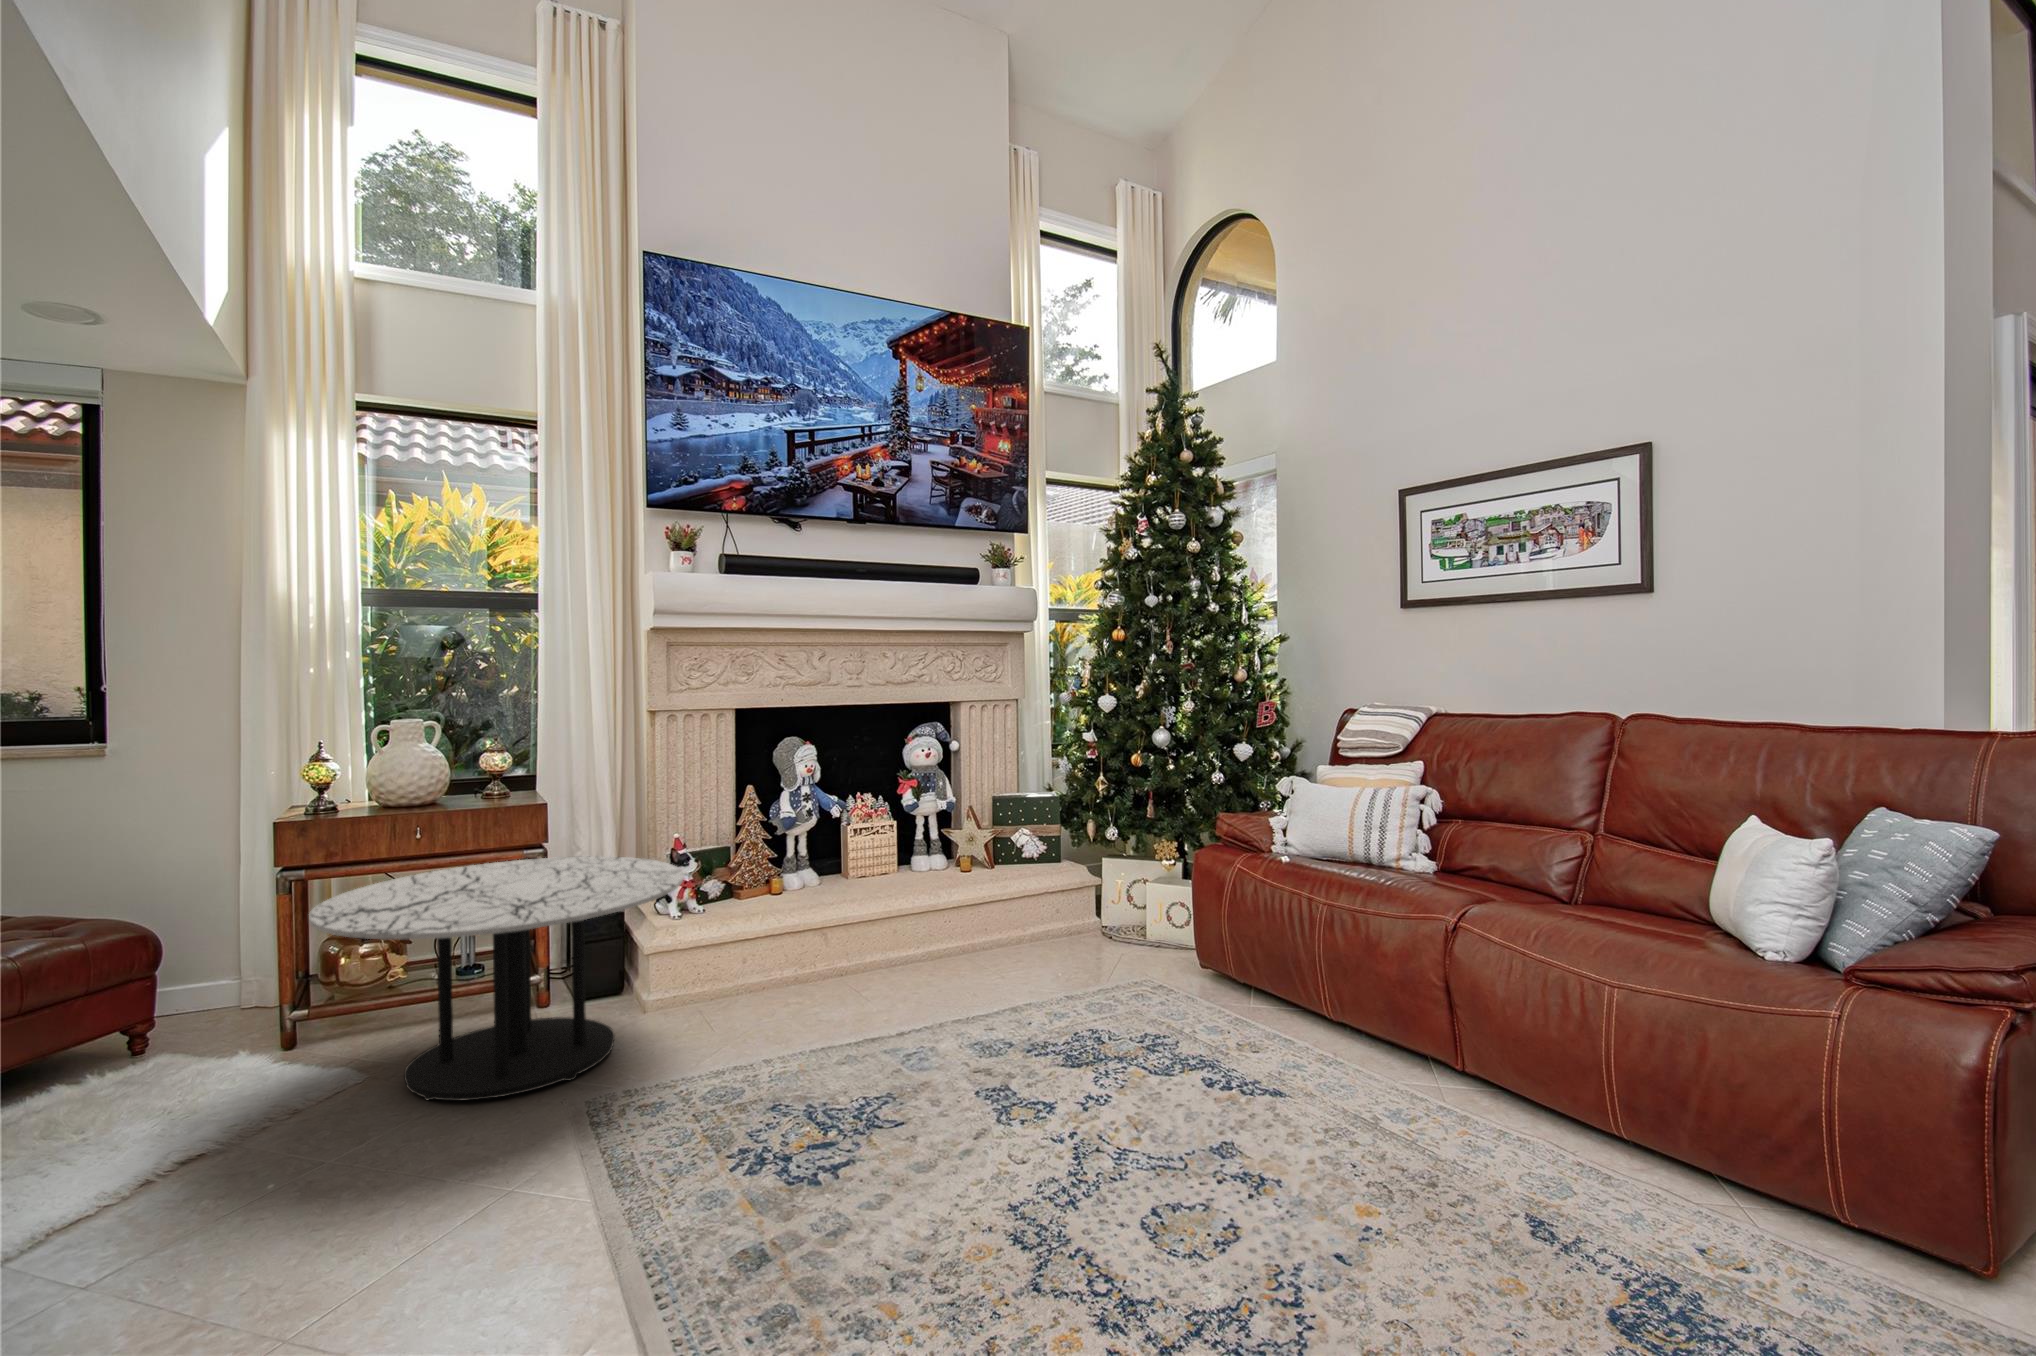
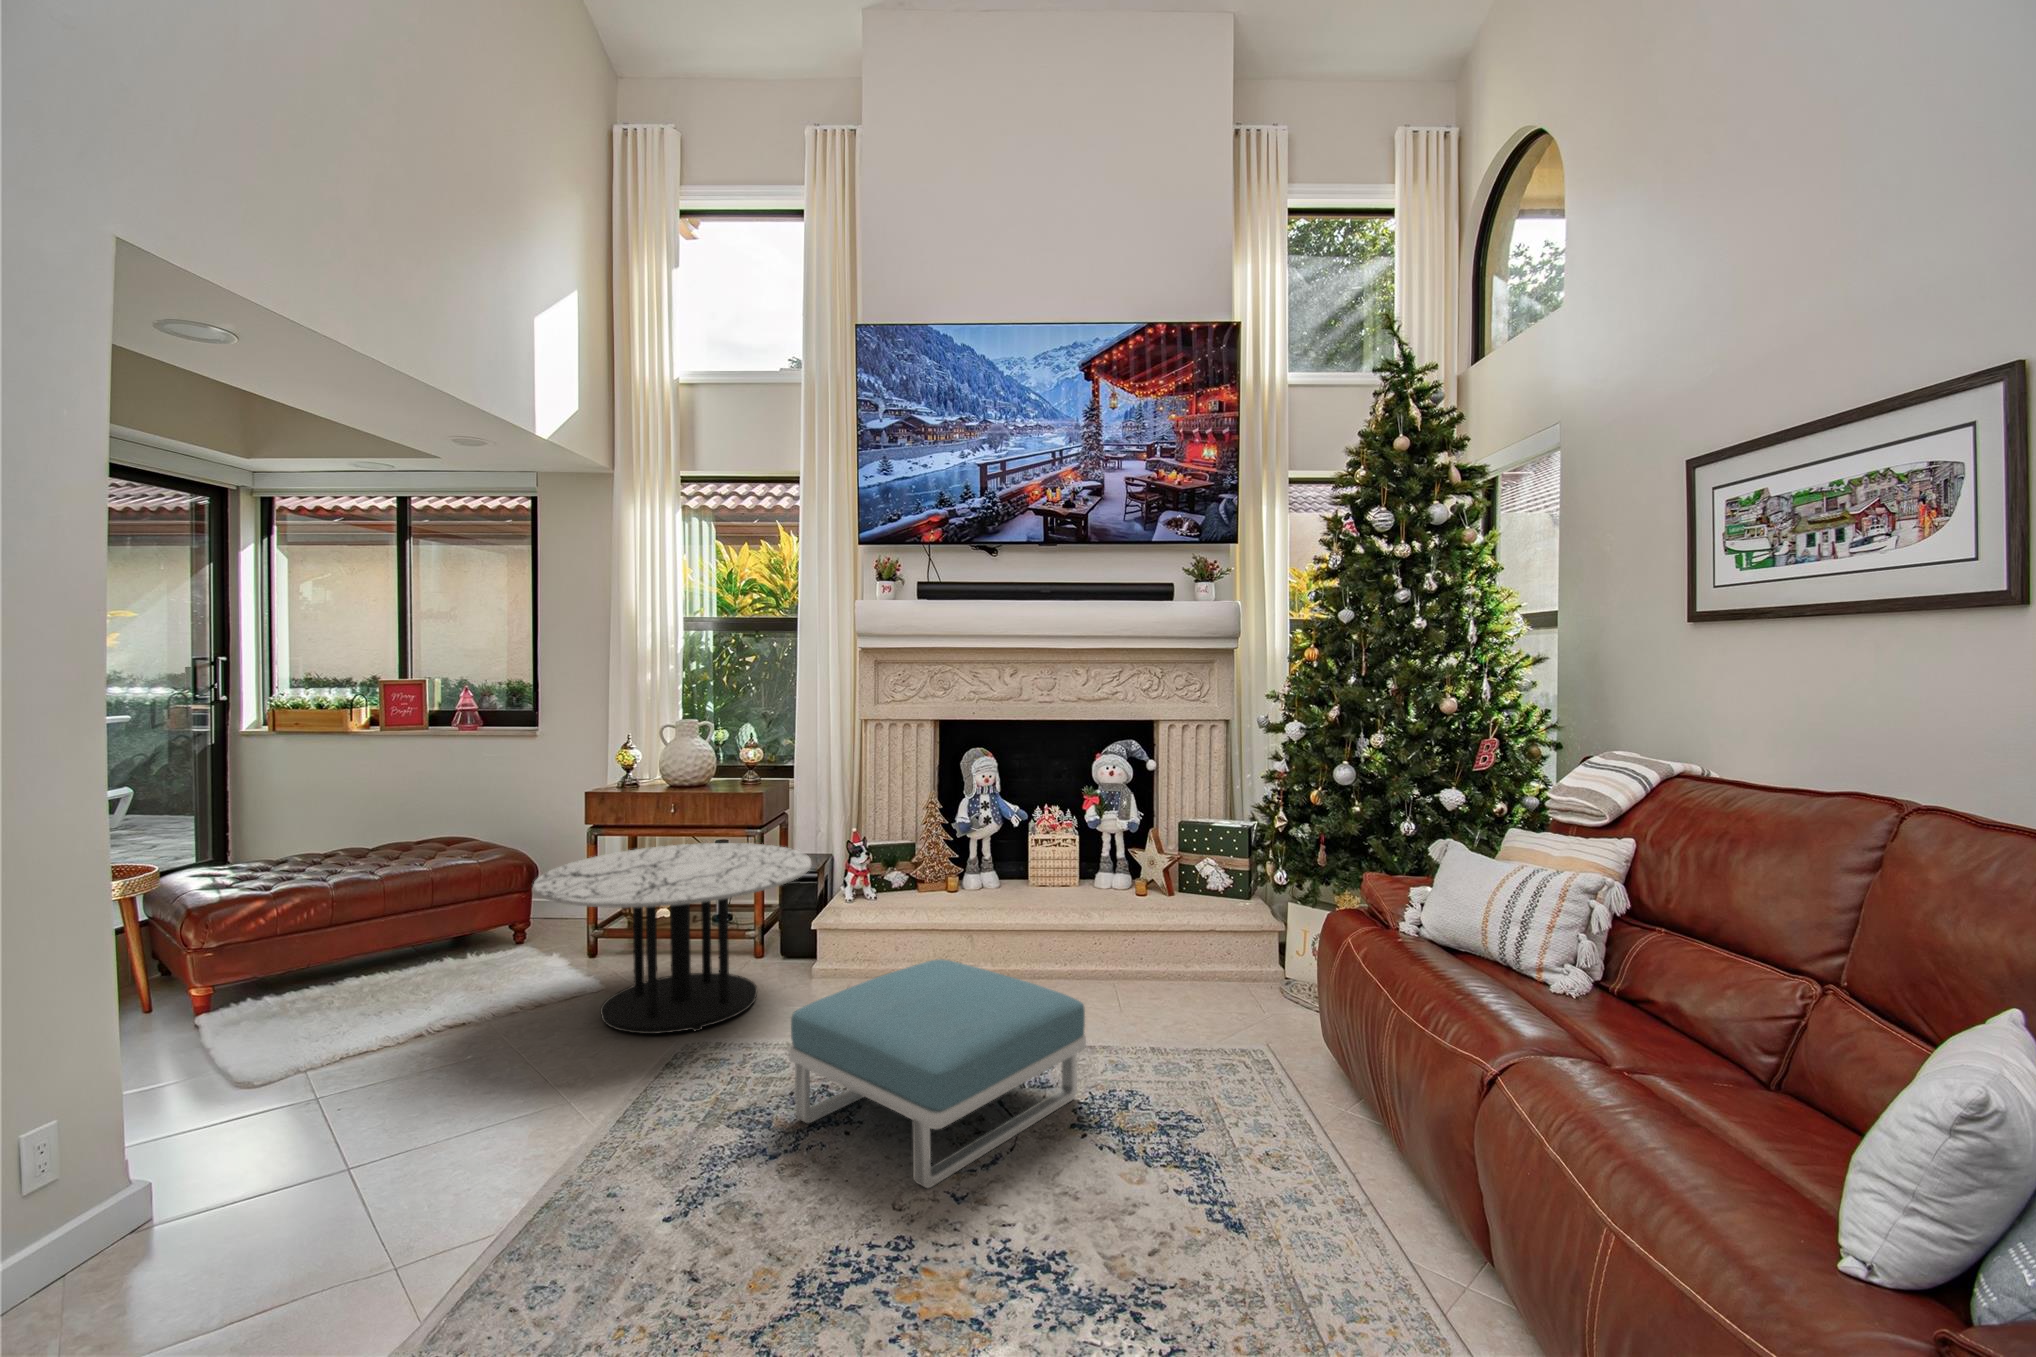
footstool: none [798,940,1066,1137] -> present [789,959,1086,1188]

